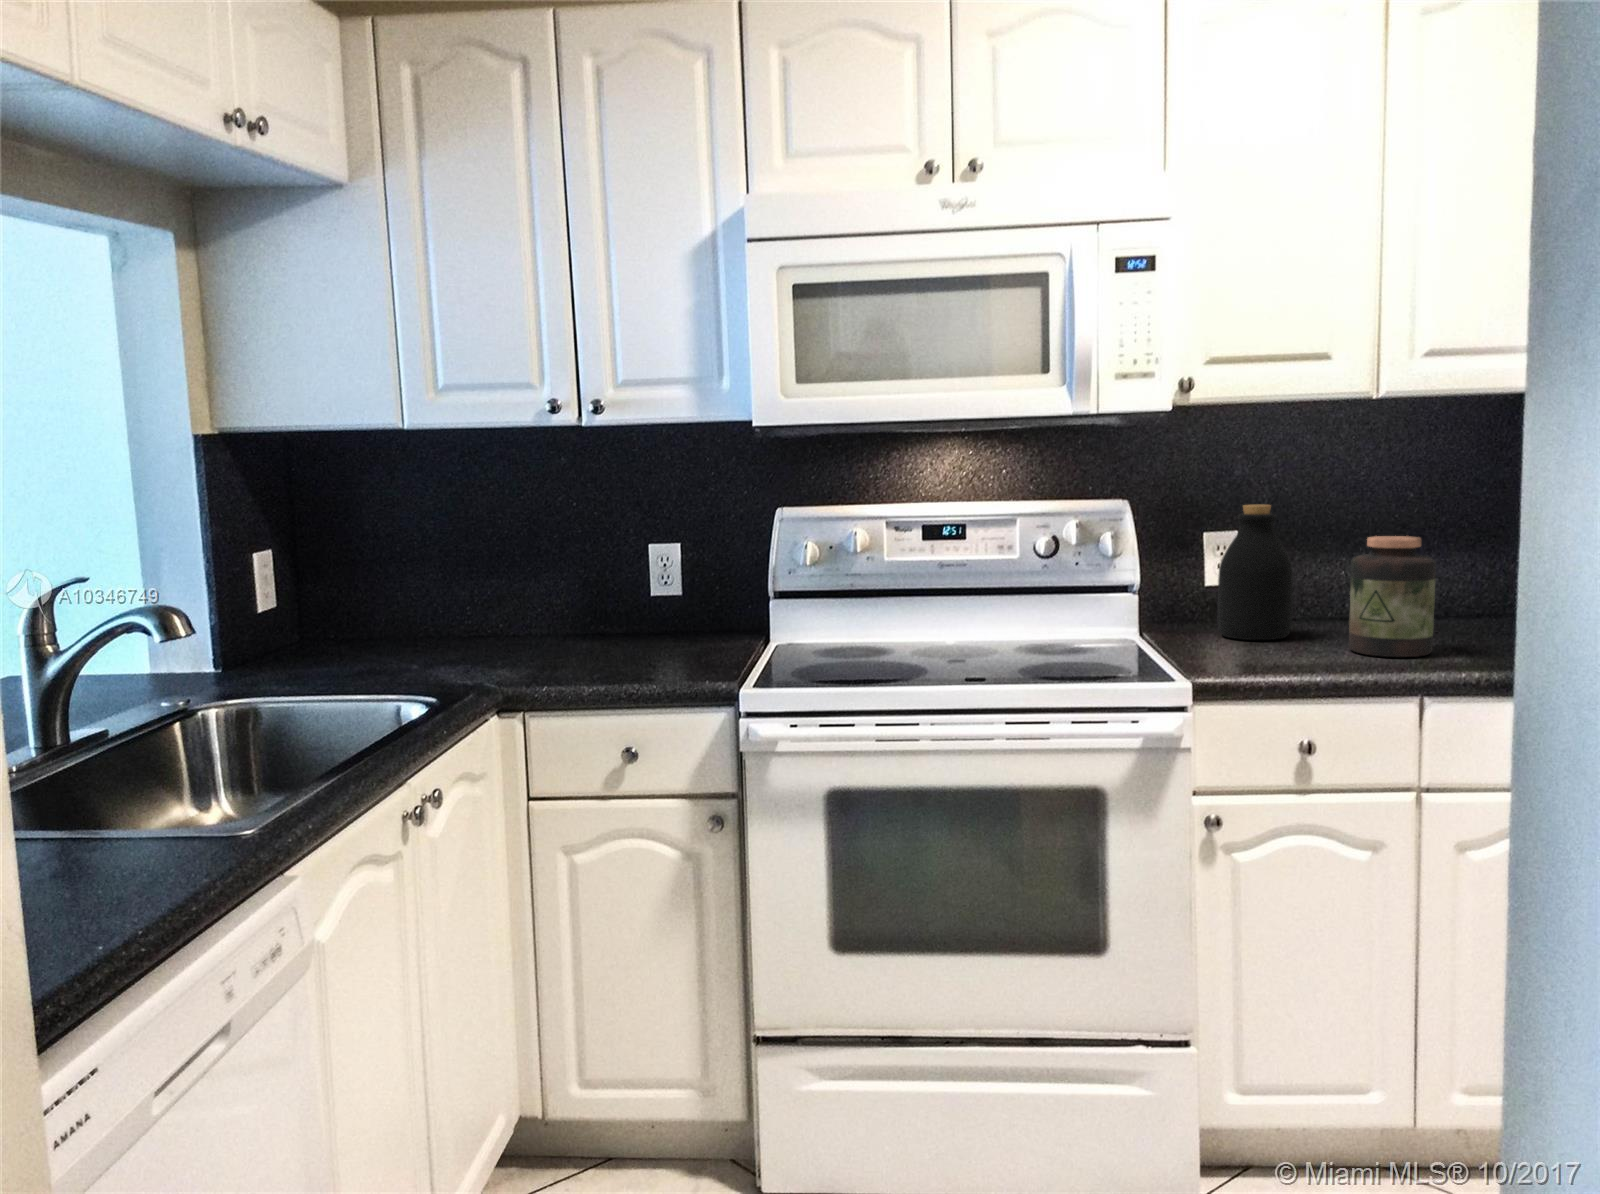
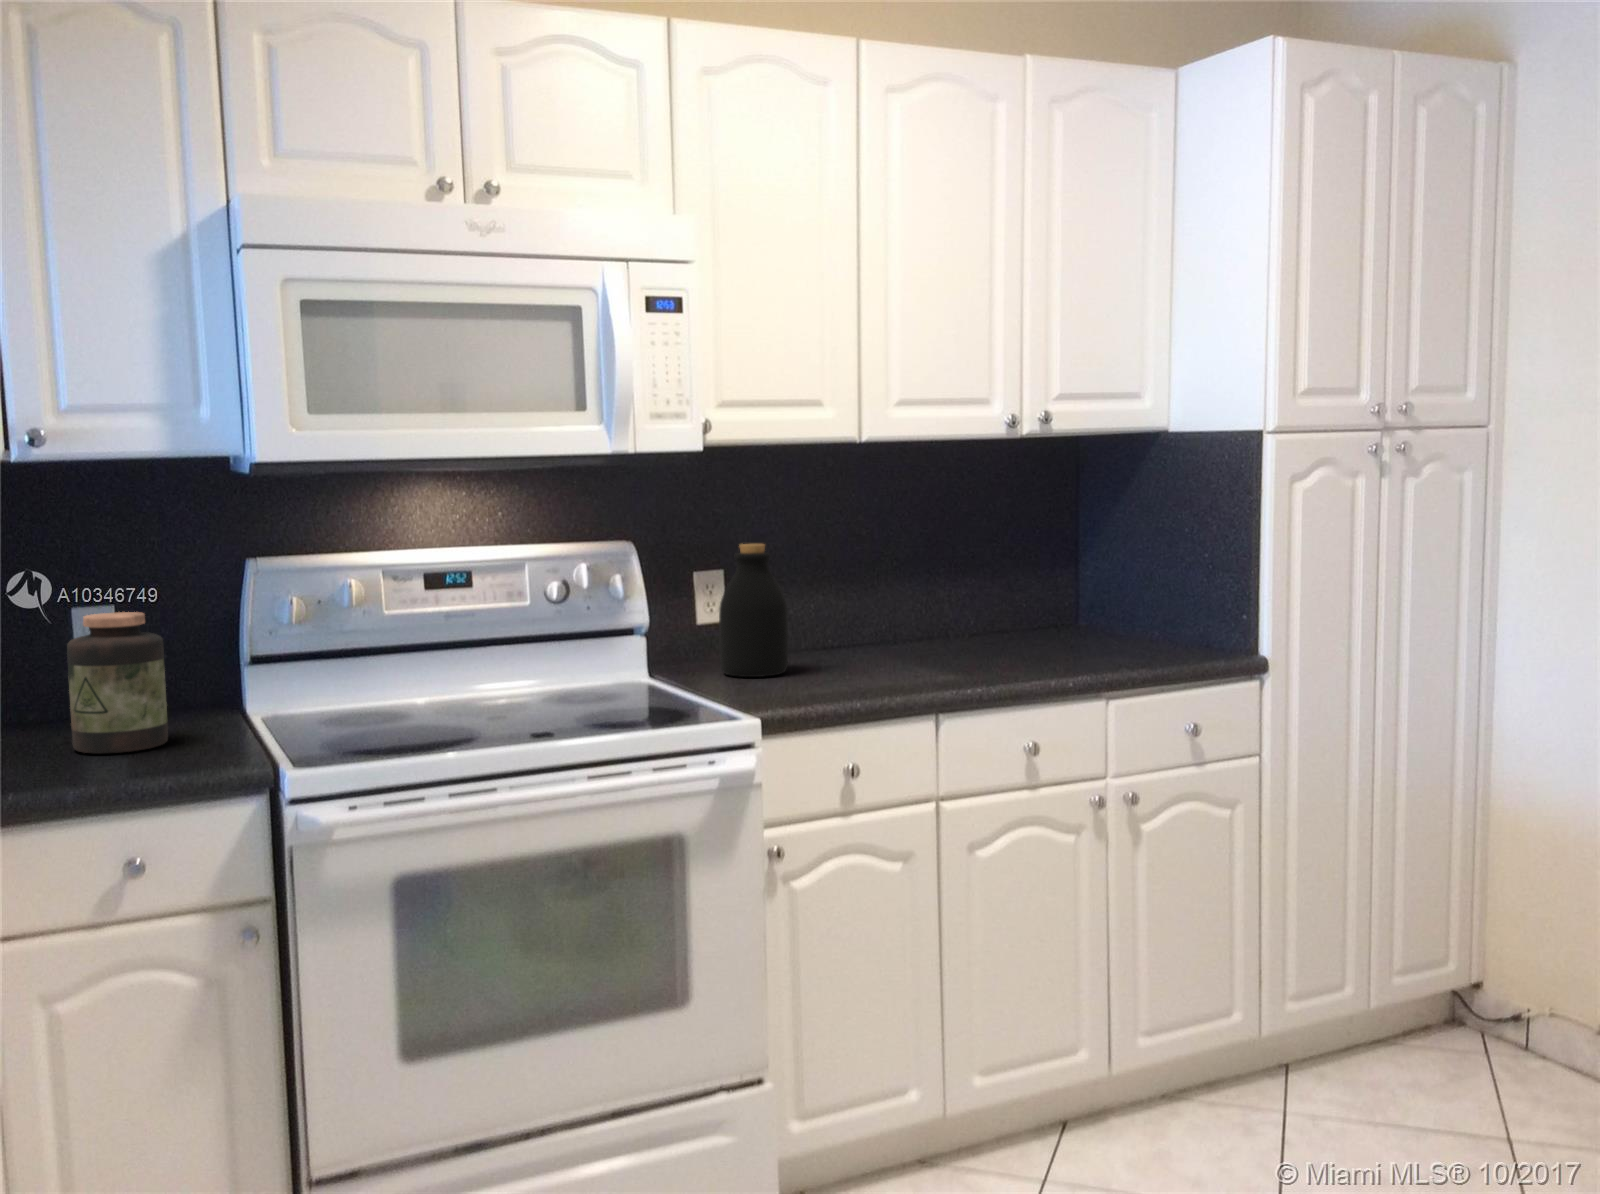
jar: present [1349,536,1436,657] -> present [67,612,168,754]

